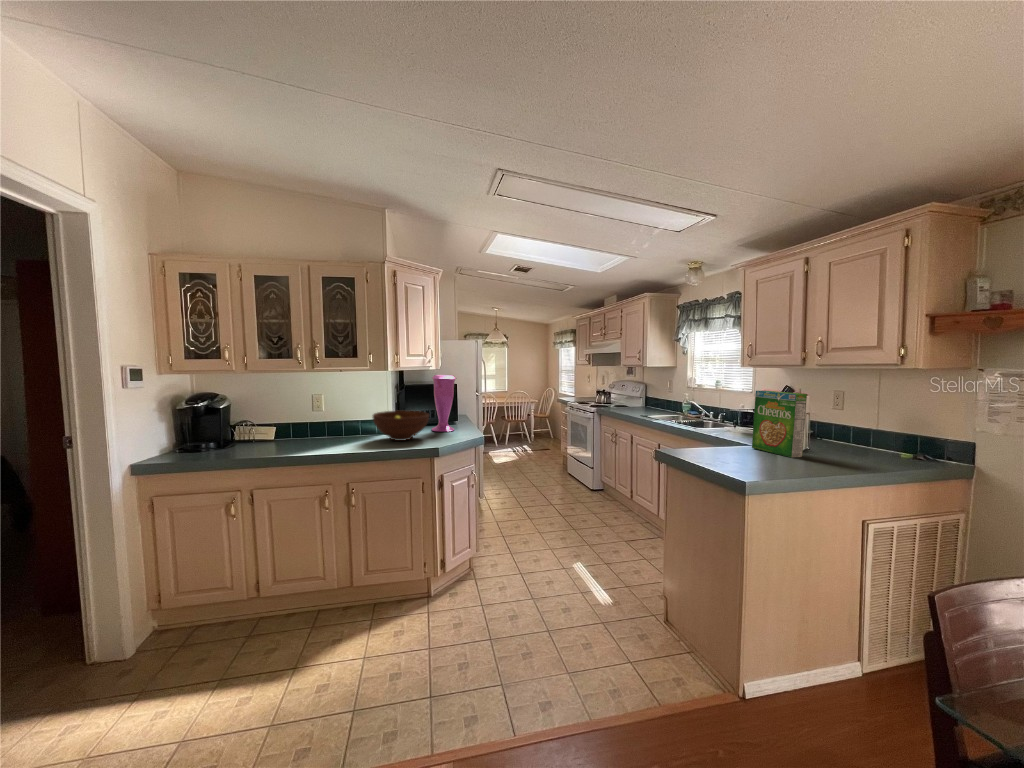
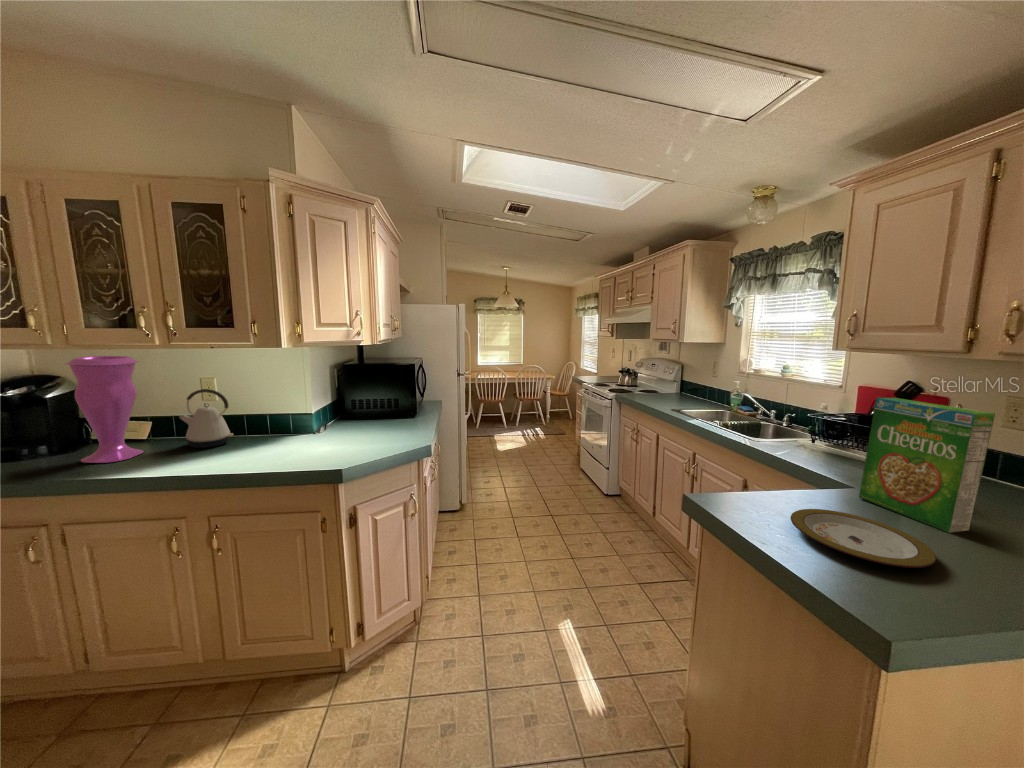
vase: present [432,375,456,432] -> present [66,356,143,463]
kettle: none [310,401,345,442] -> present [179,389,233,448]
fruit bowl: present [373,411,429,441] -> none [261,403,350,450]
plate: none [712,450,778,466] -> present [791,509,936,568]

